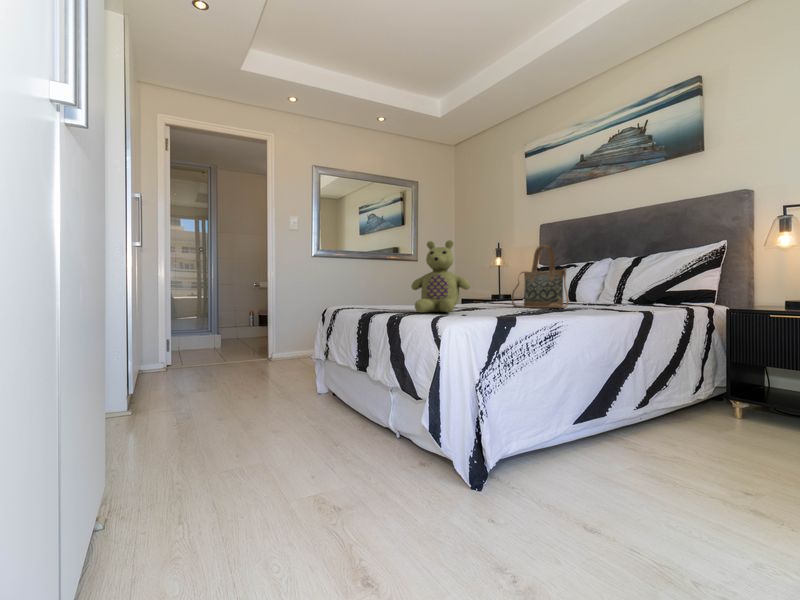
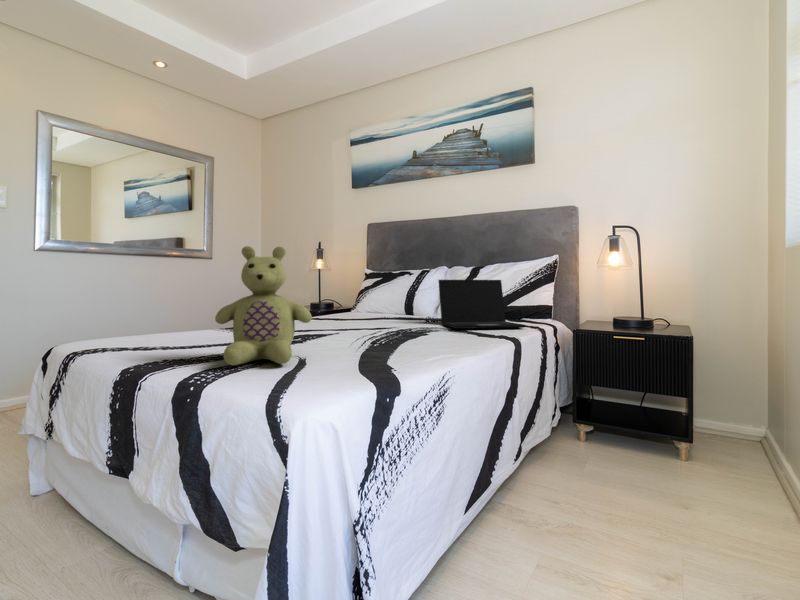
handbag: present [512,245,569,308] -> none [358,257,432,341]
laptop: none [590,264,670,304] -> present [439,280,525,329]

